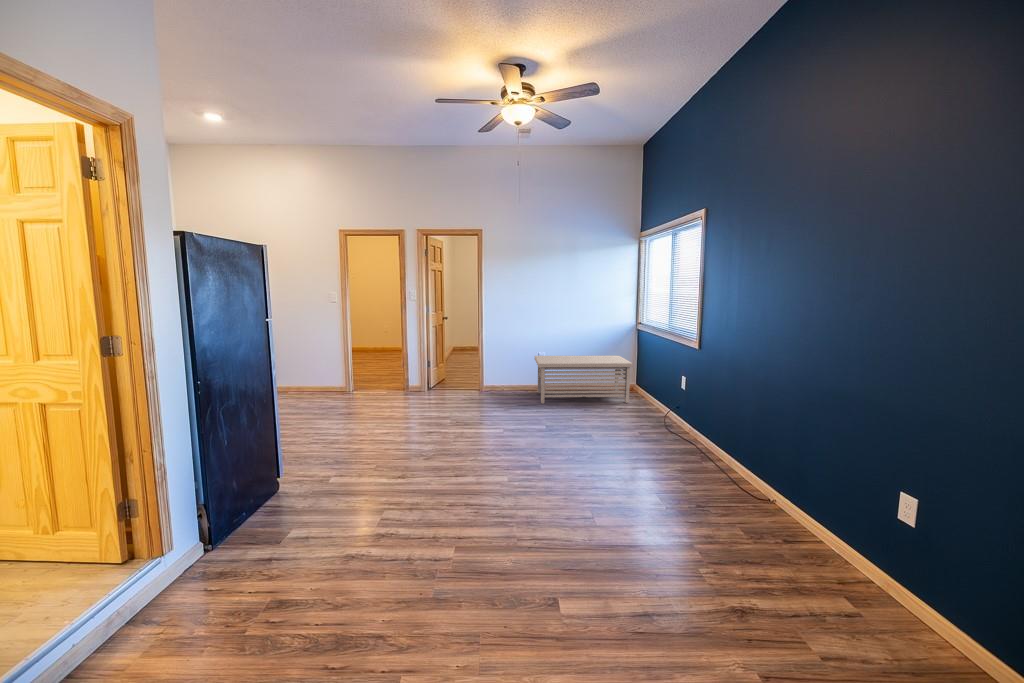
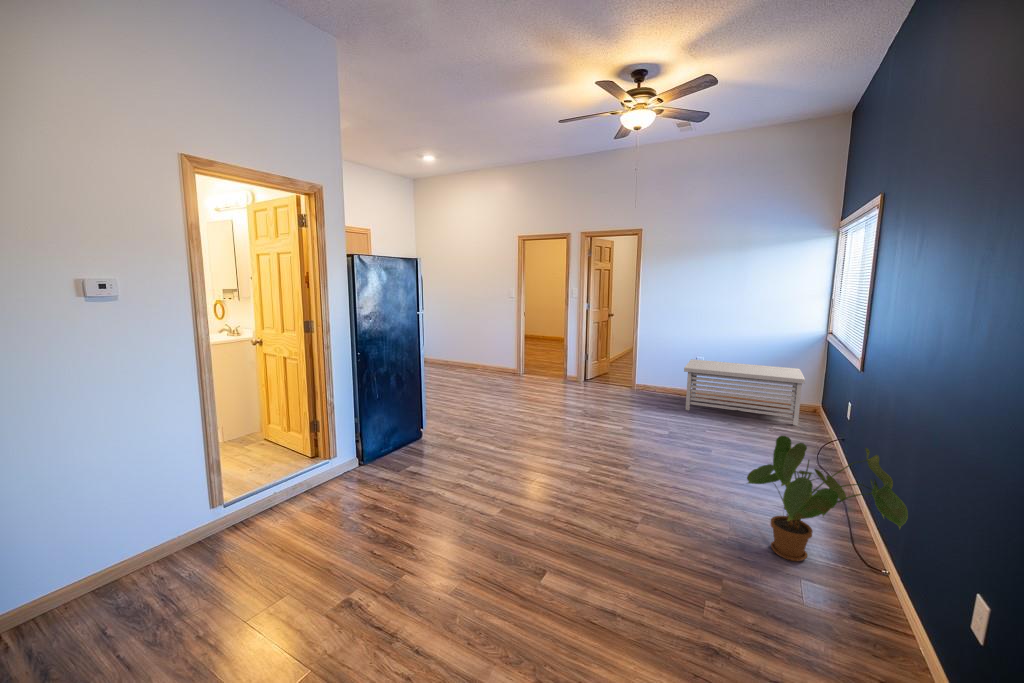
house plant: none [667,407,804,512] -> present [747,436,908,561]

